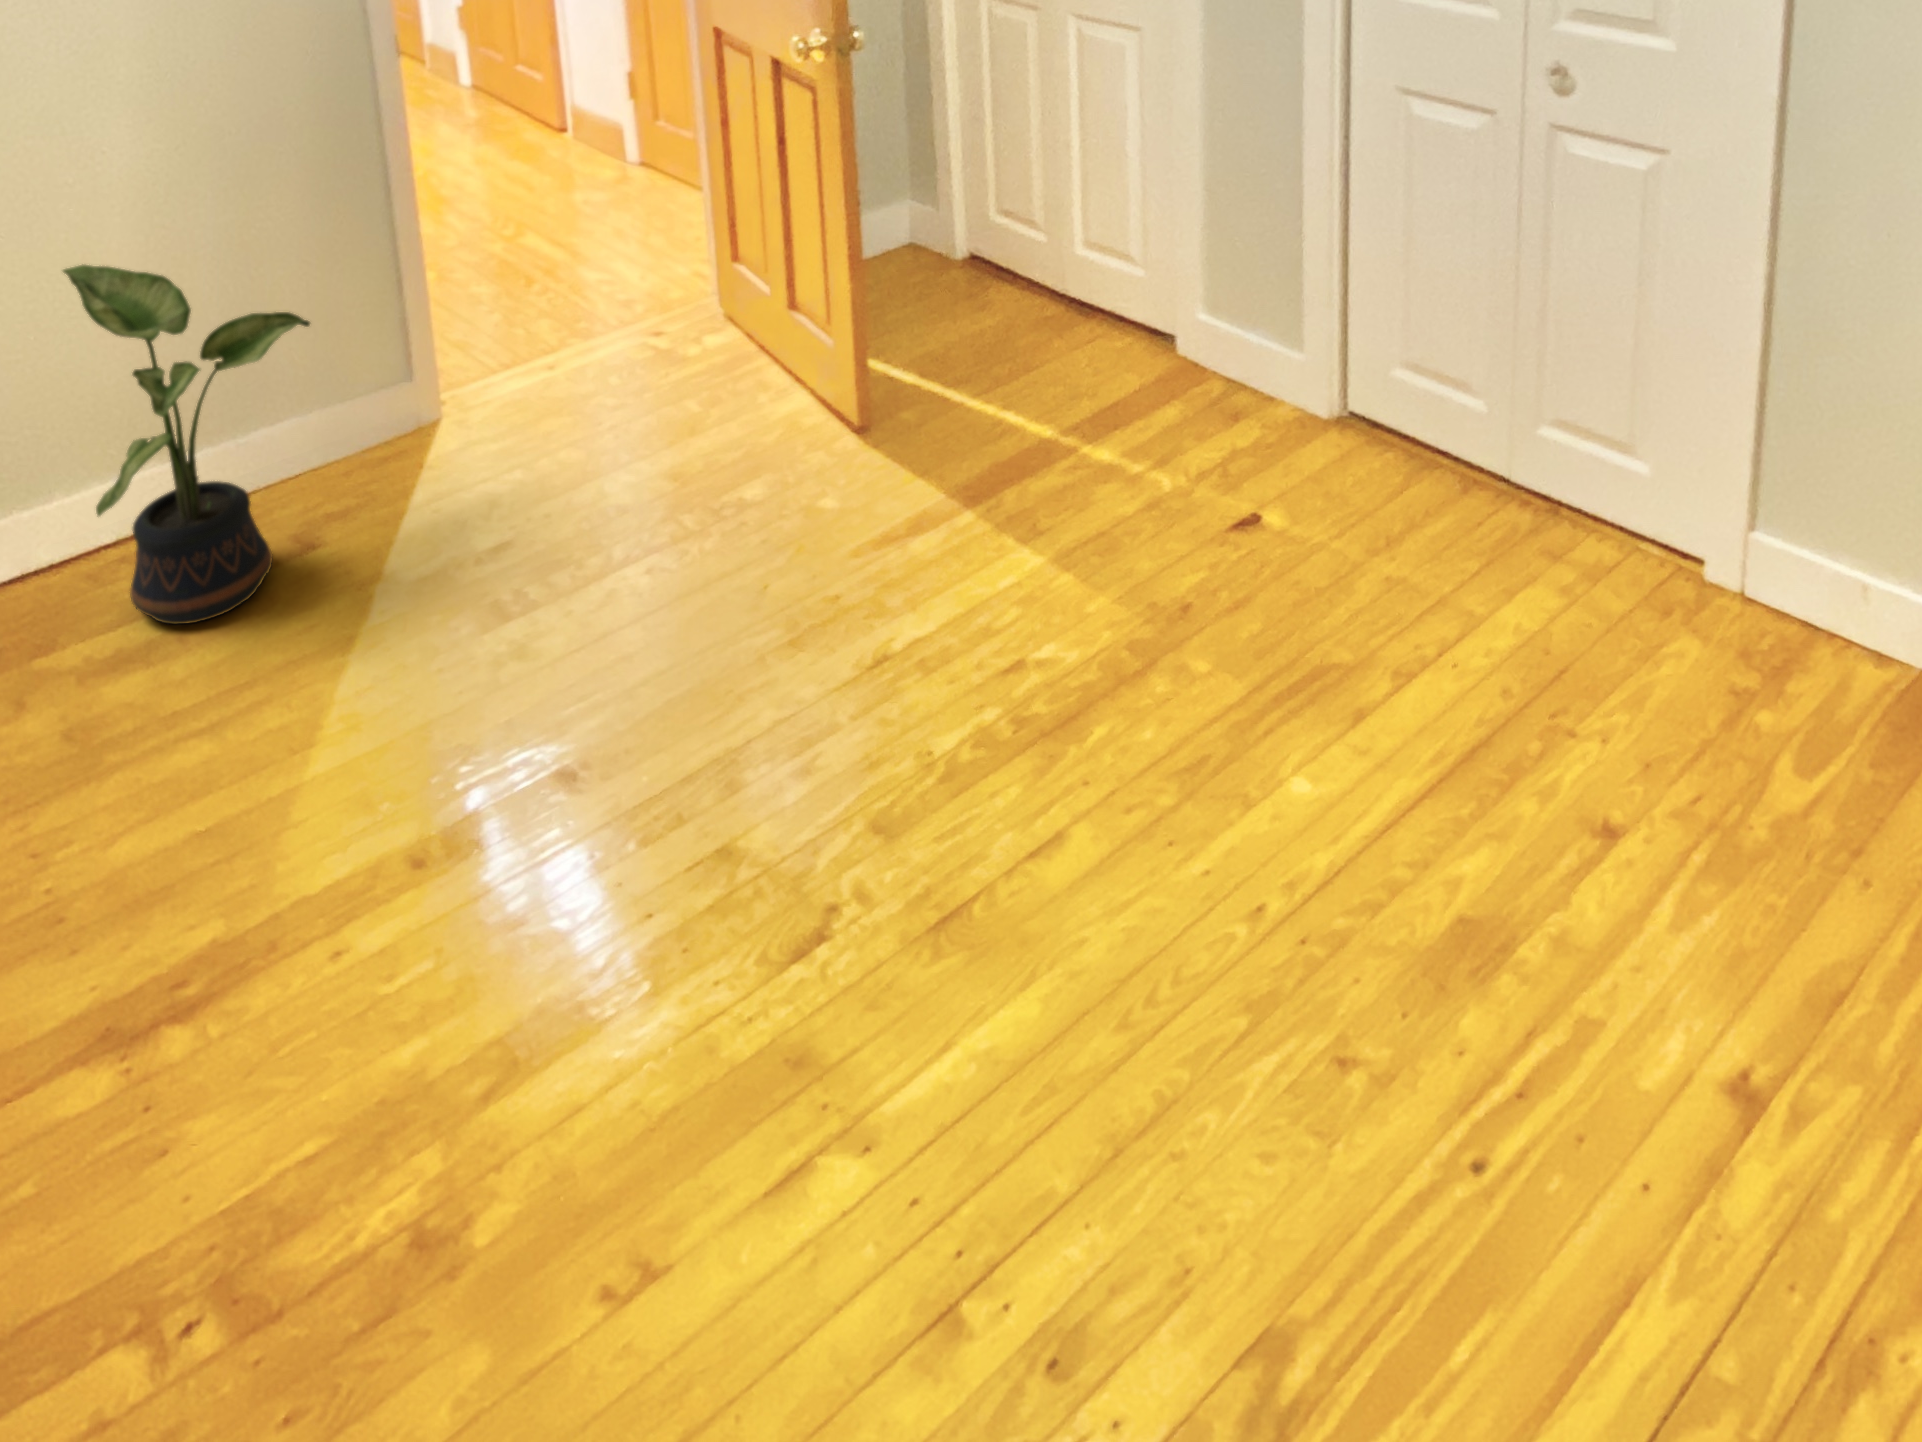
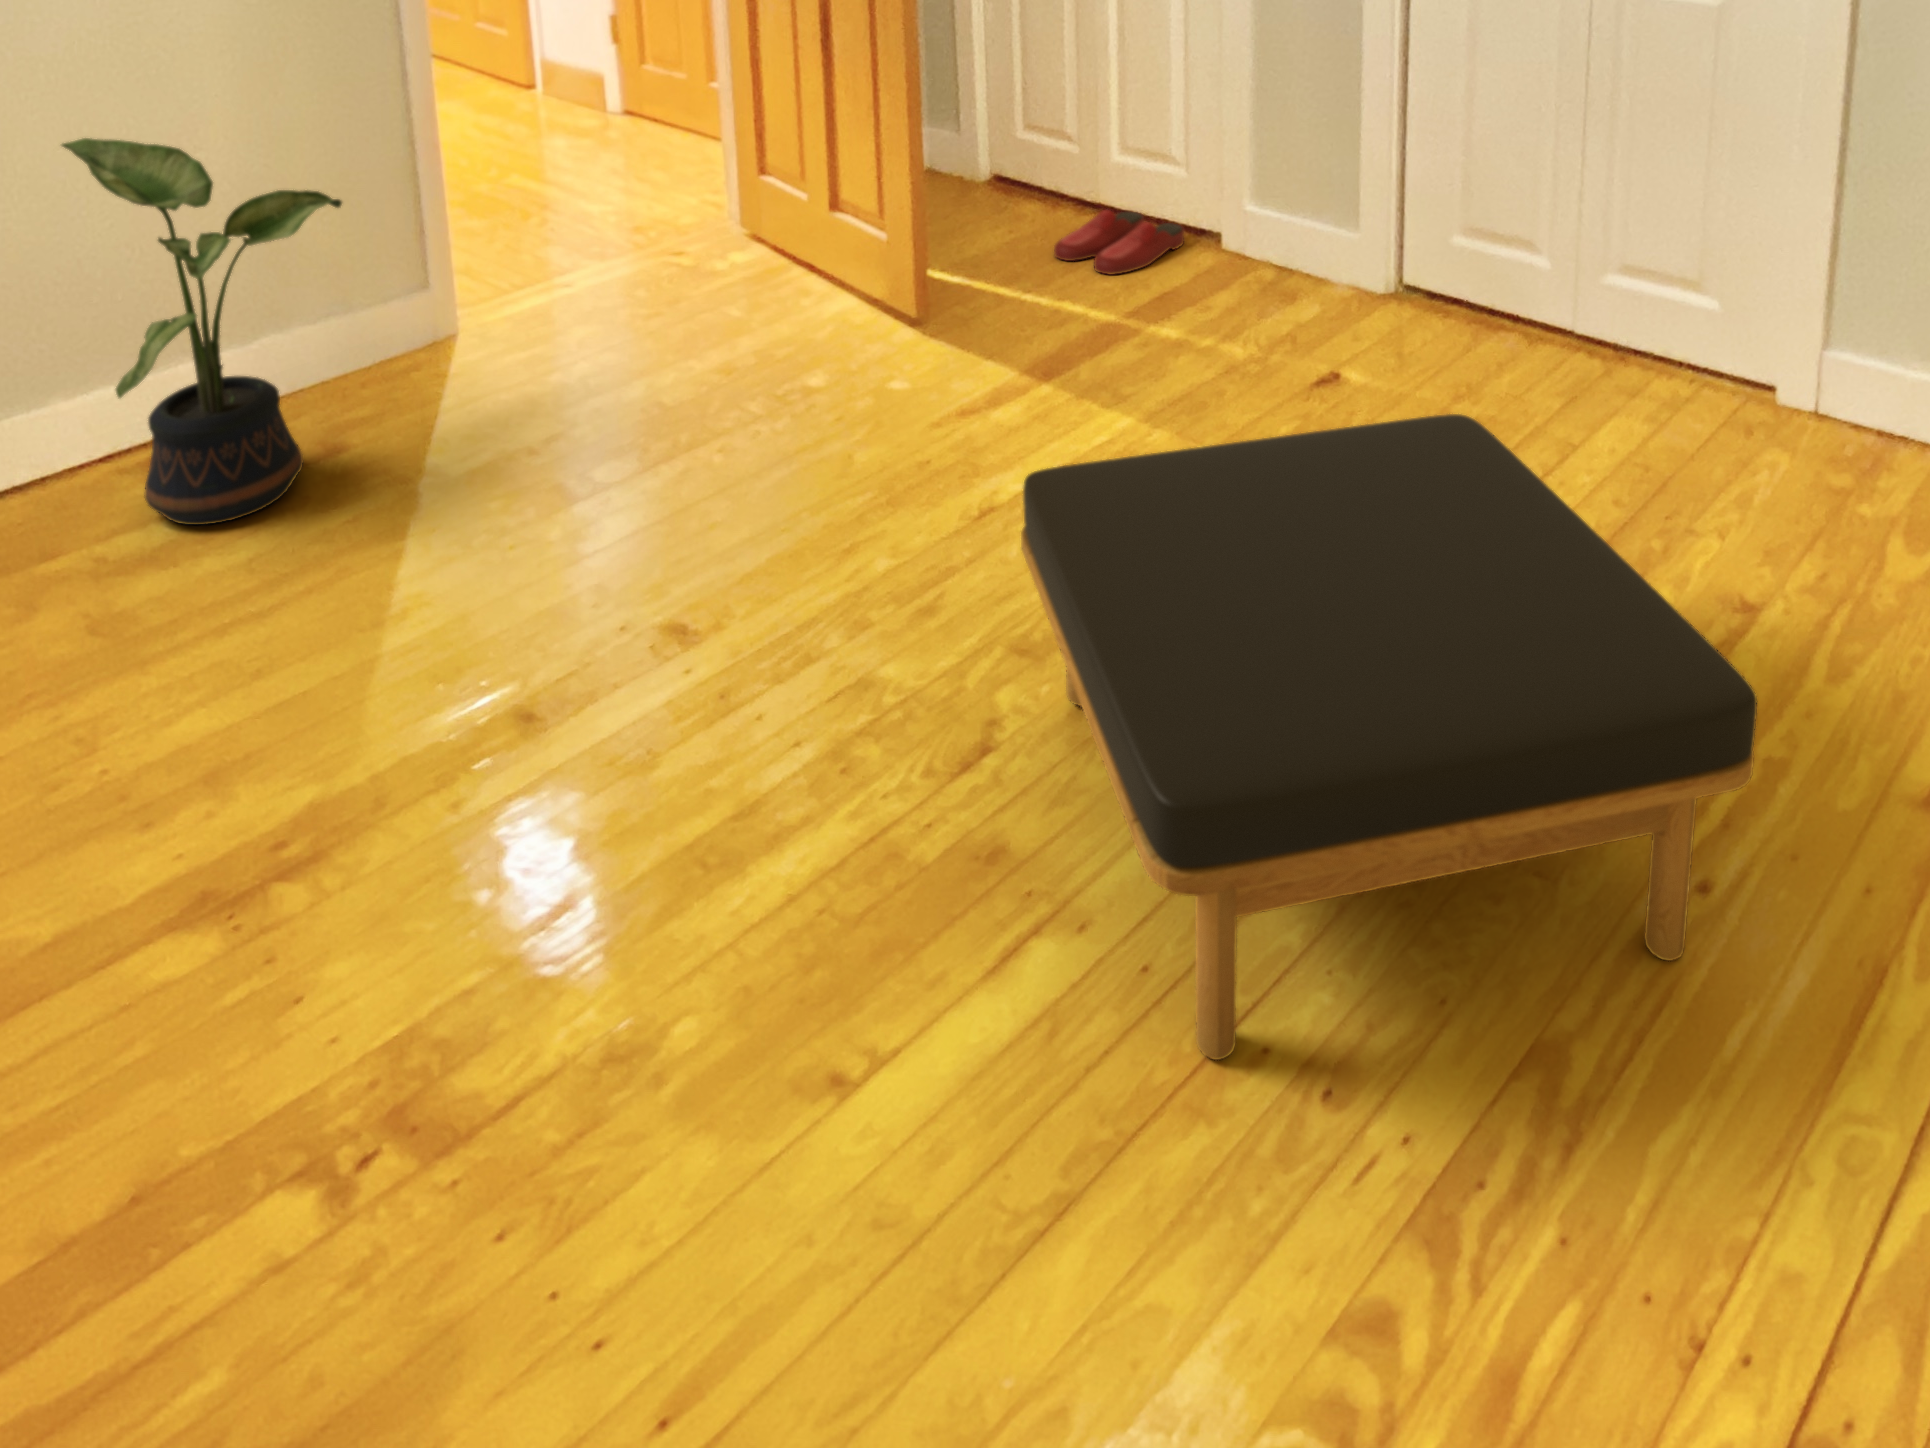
slippers: none [1006,308,1138,380] -> present [1054,210,1184,275]
ottoman: none [862,628,1513,1319] -> present [1021,414,1757,1060]

